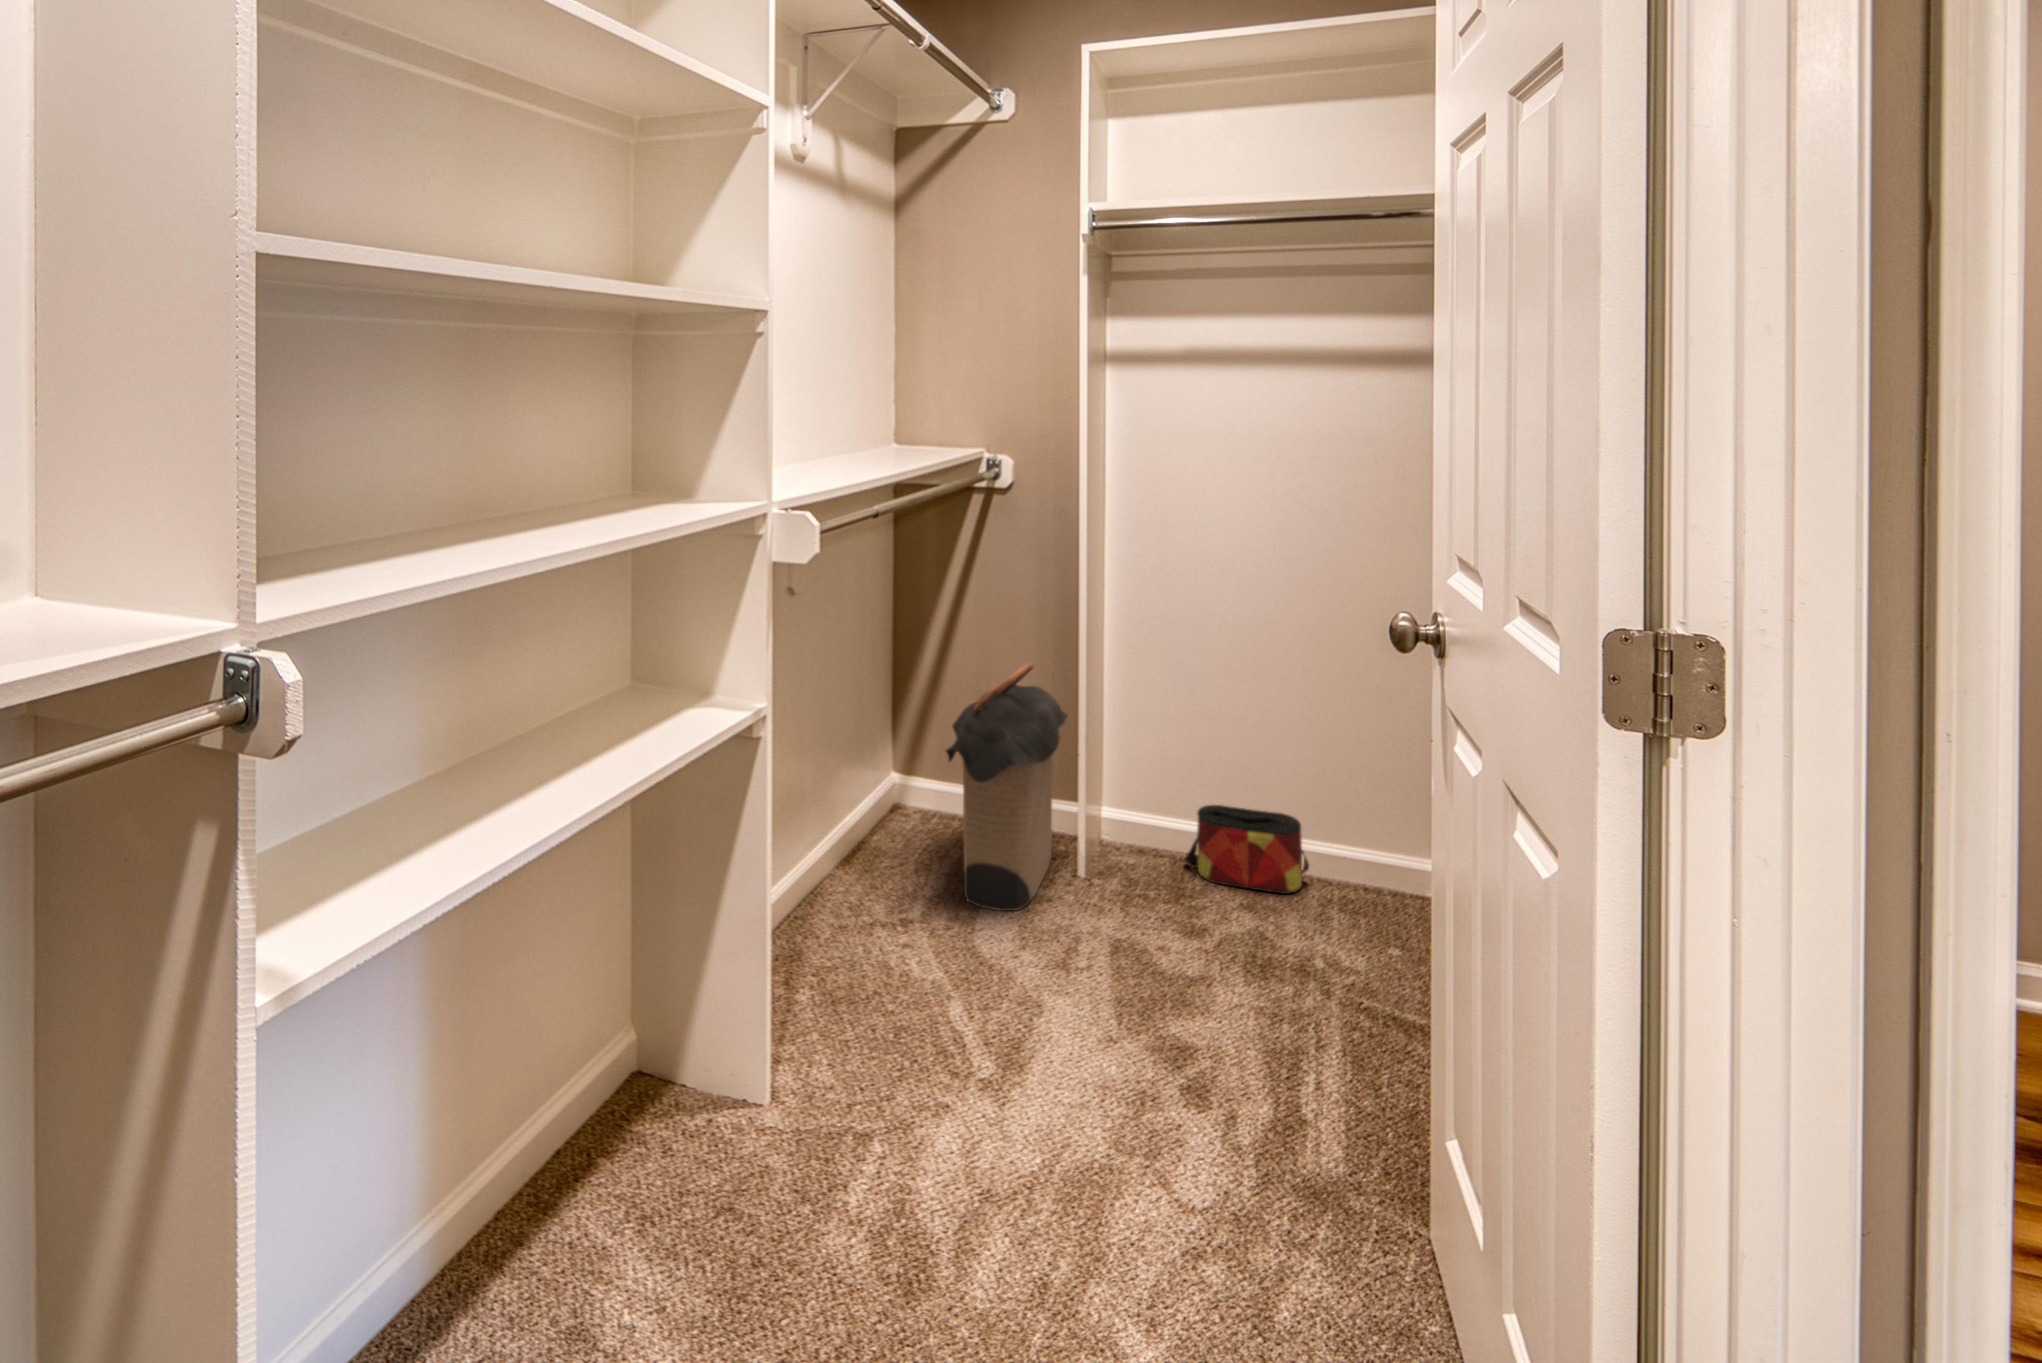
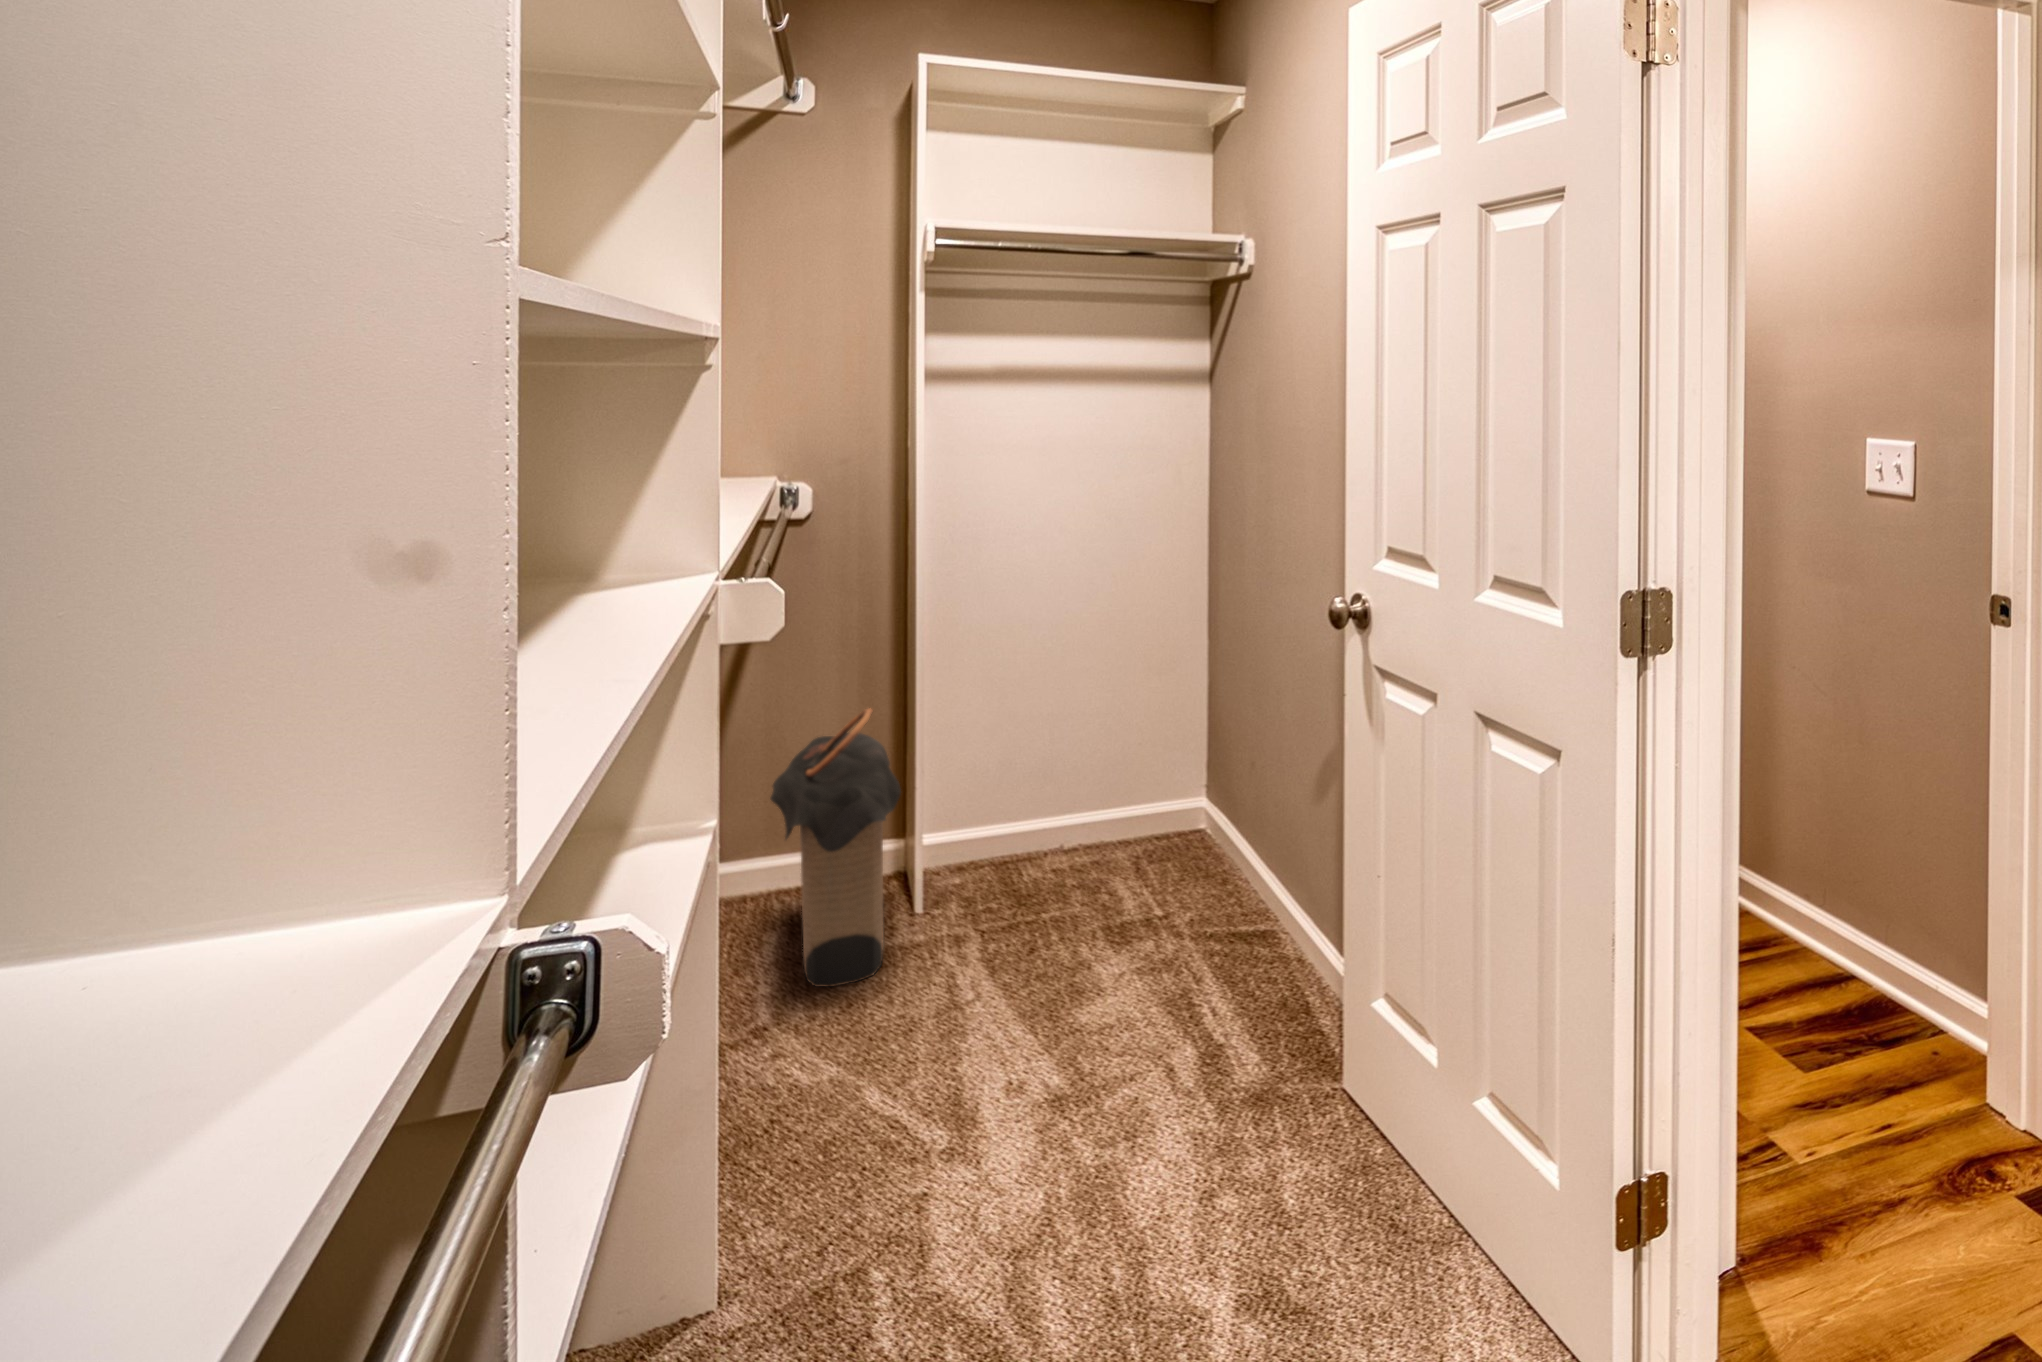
bag: present [1185,805,1309,894] -> none [1007,793,1117,878]

